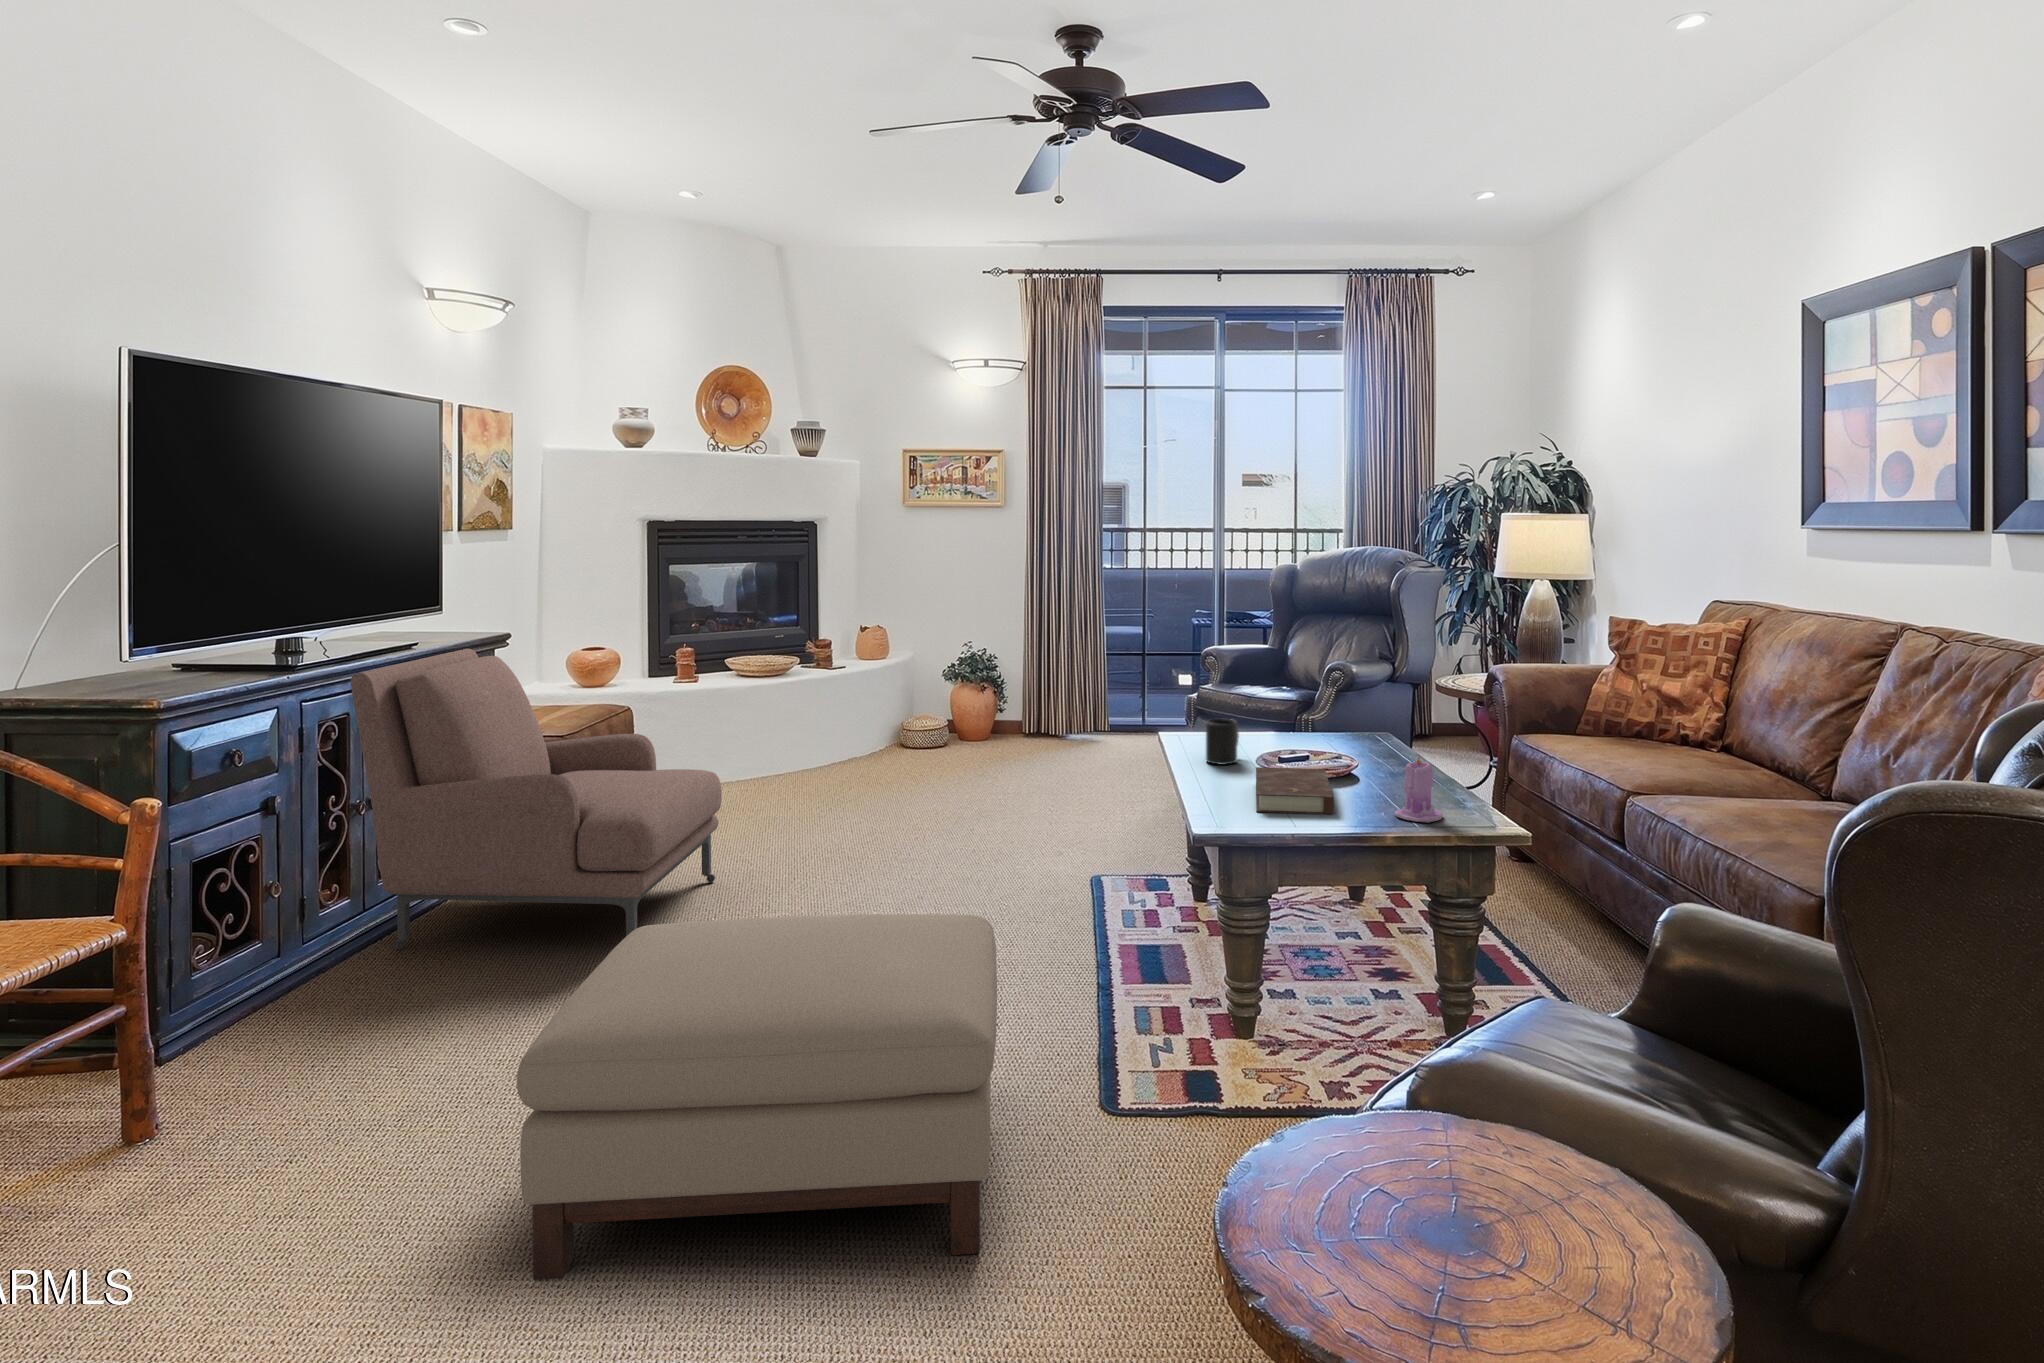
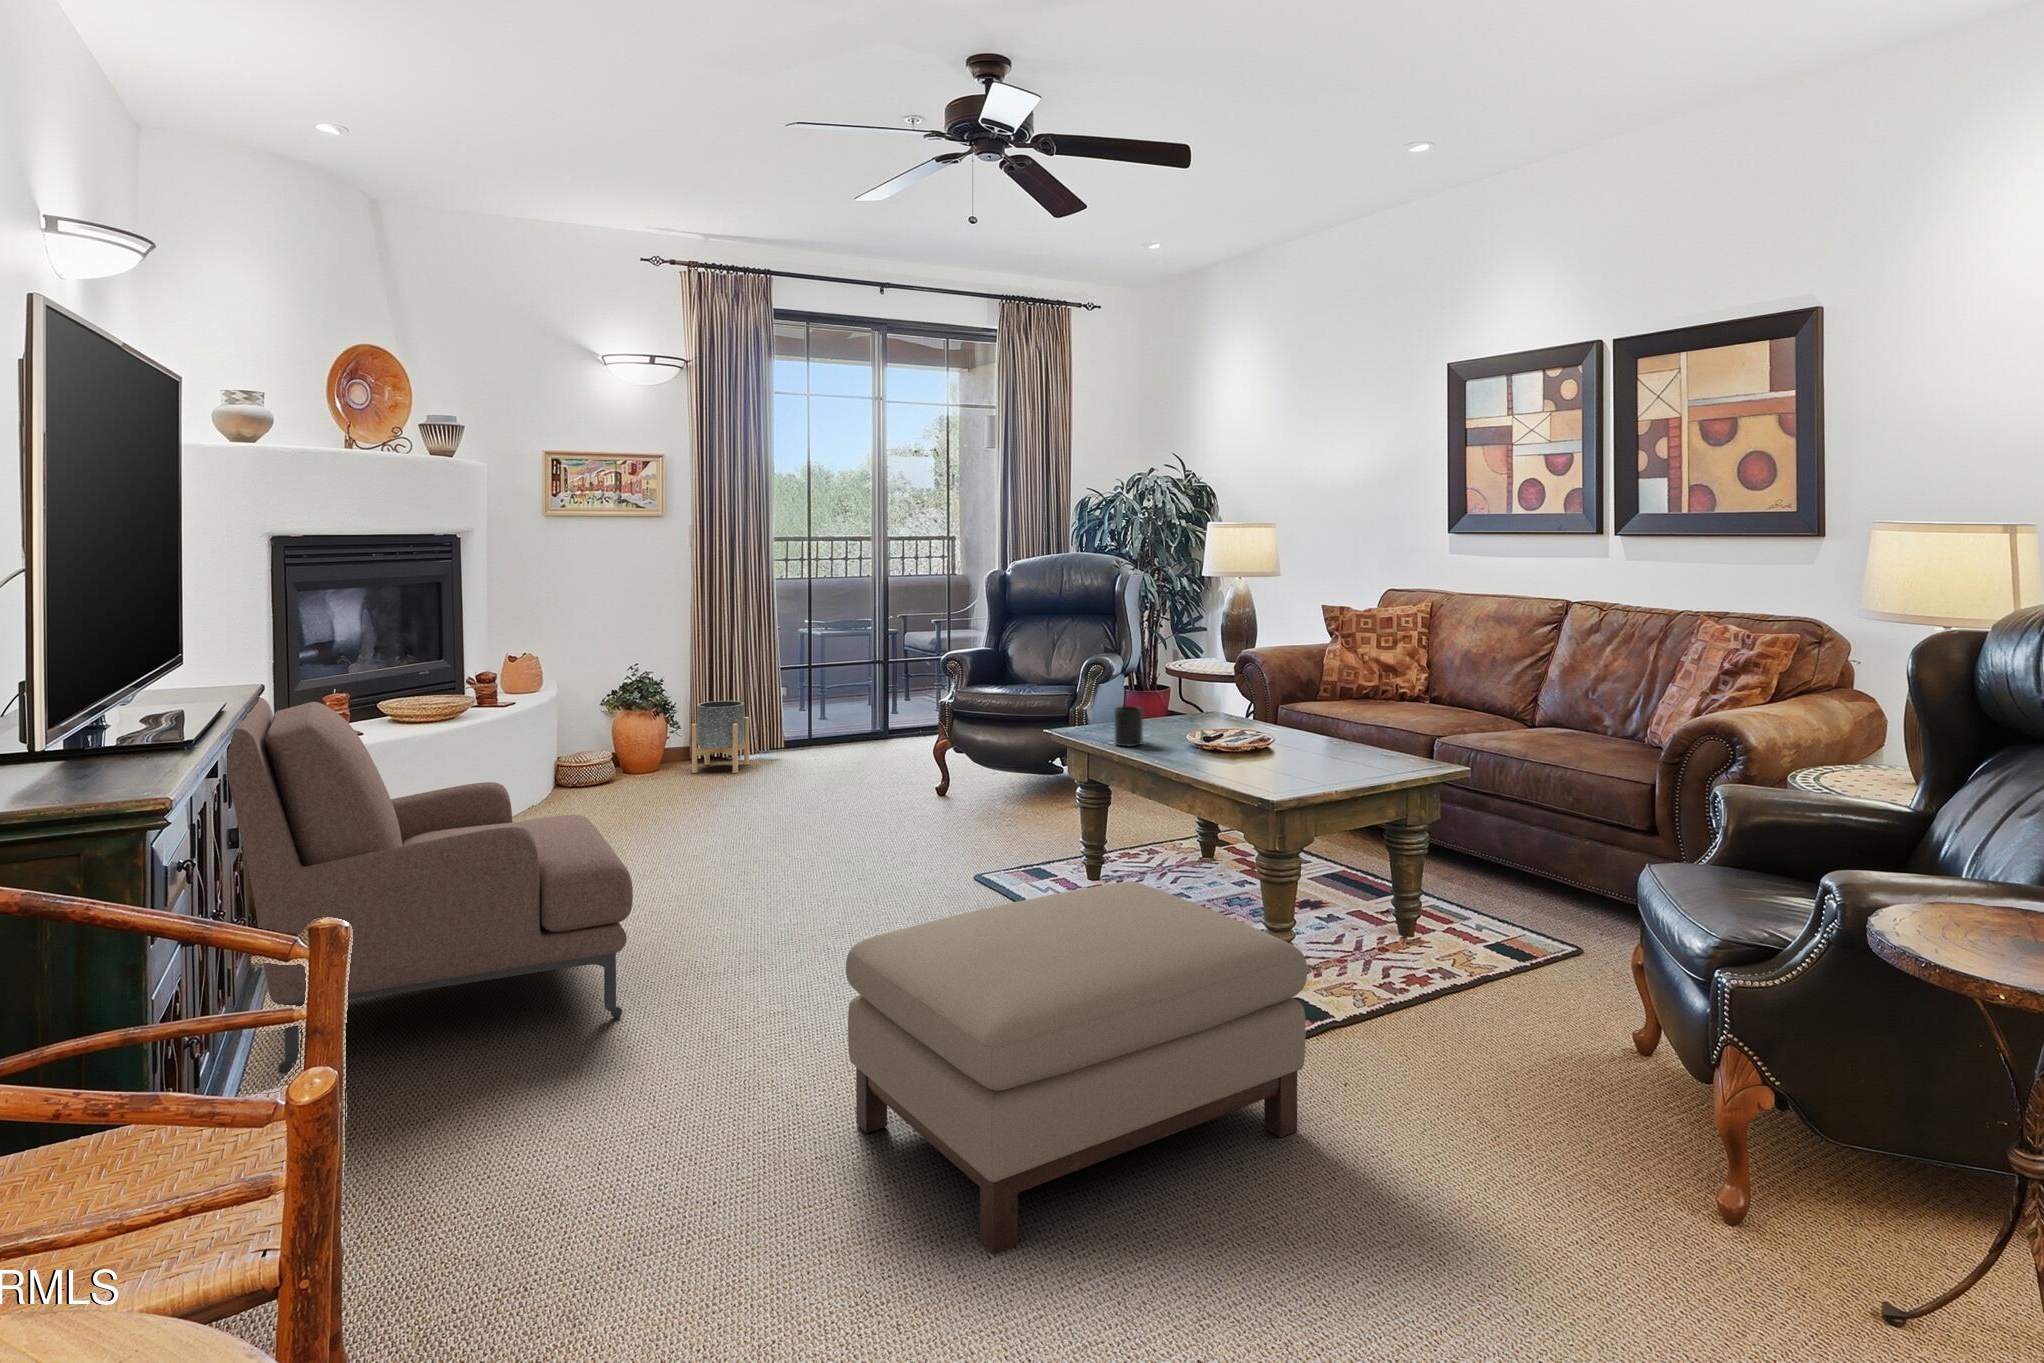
planter: none [1011,679,1068,748] -> present [692,701,749,773]
candle: present [1395,756,1442,823] -> none [1339,713,1376,766]
book: present [1256,767,1334,814] -> none [1196,737,1299,774]

